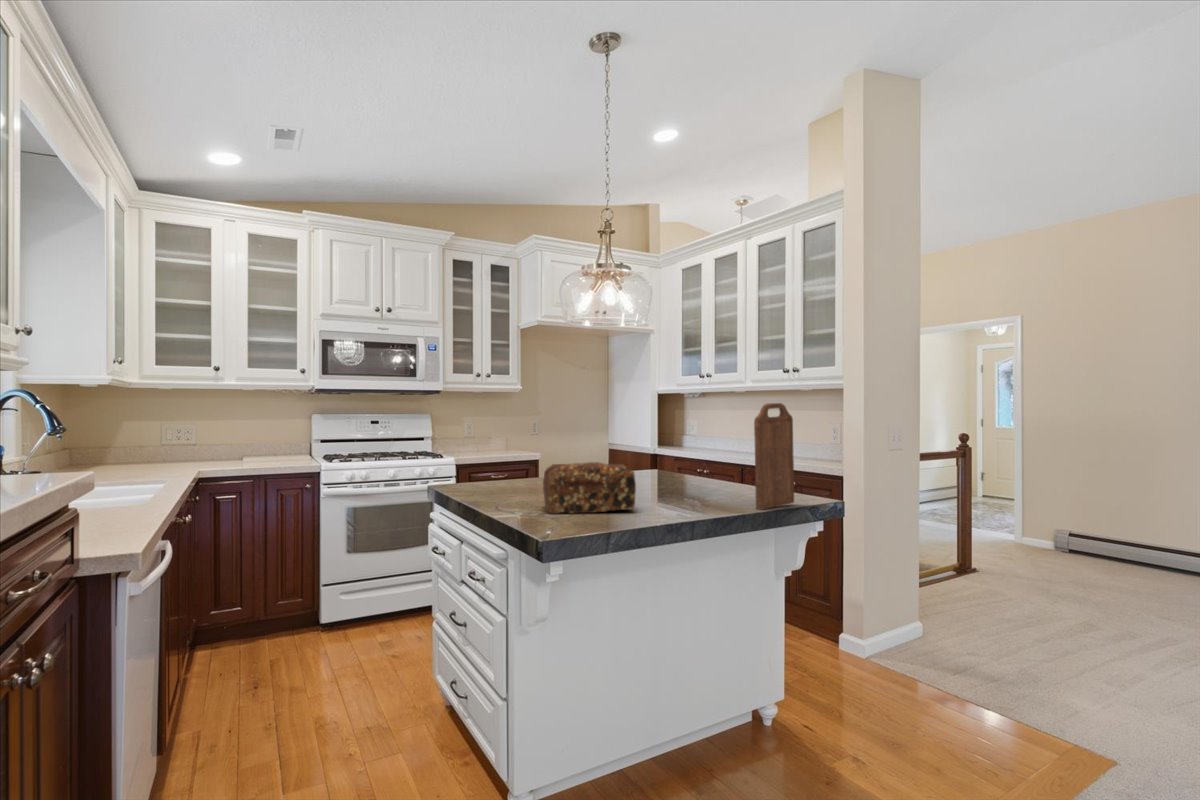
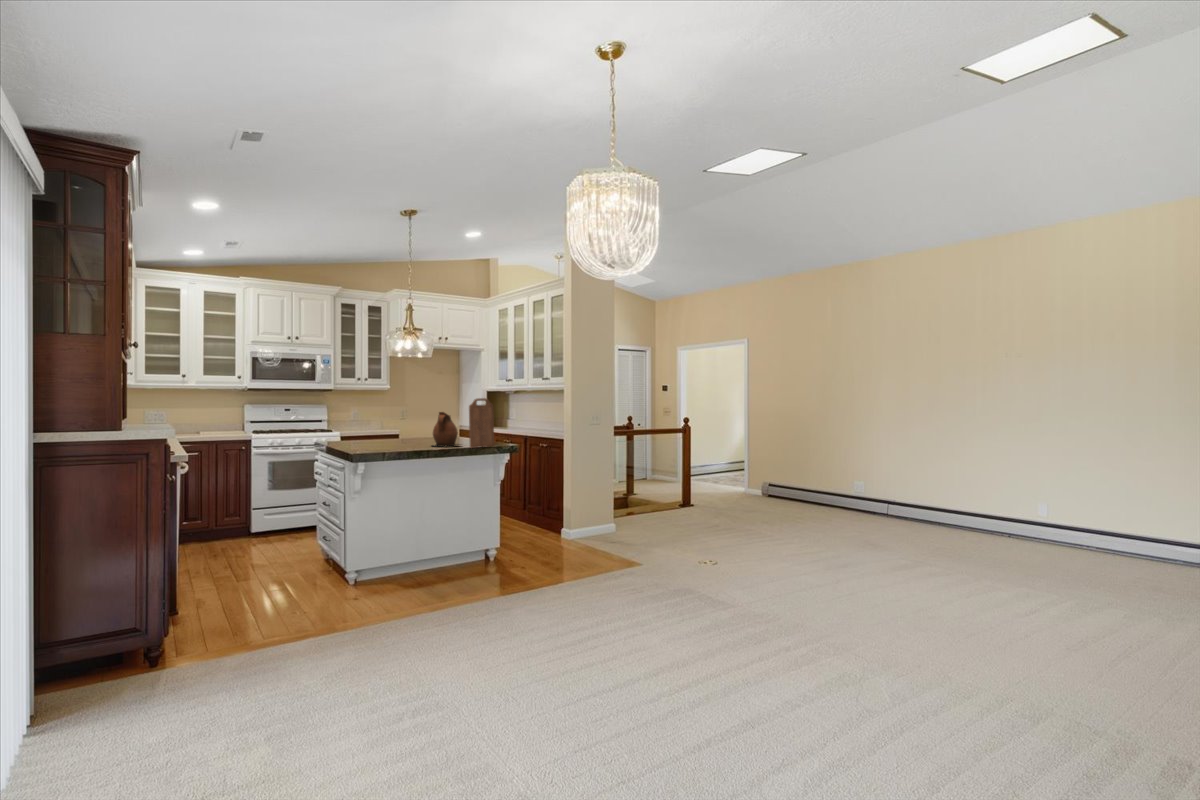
ceramic pitcher: none [661,432,730,507] -> present [433,412,460,447]
bread loaf: present [543,462,636,514] -> none [365,426,408,449]

